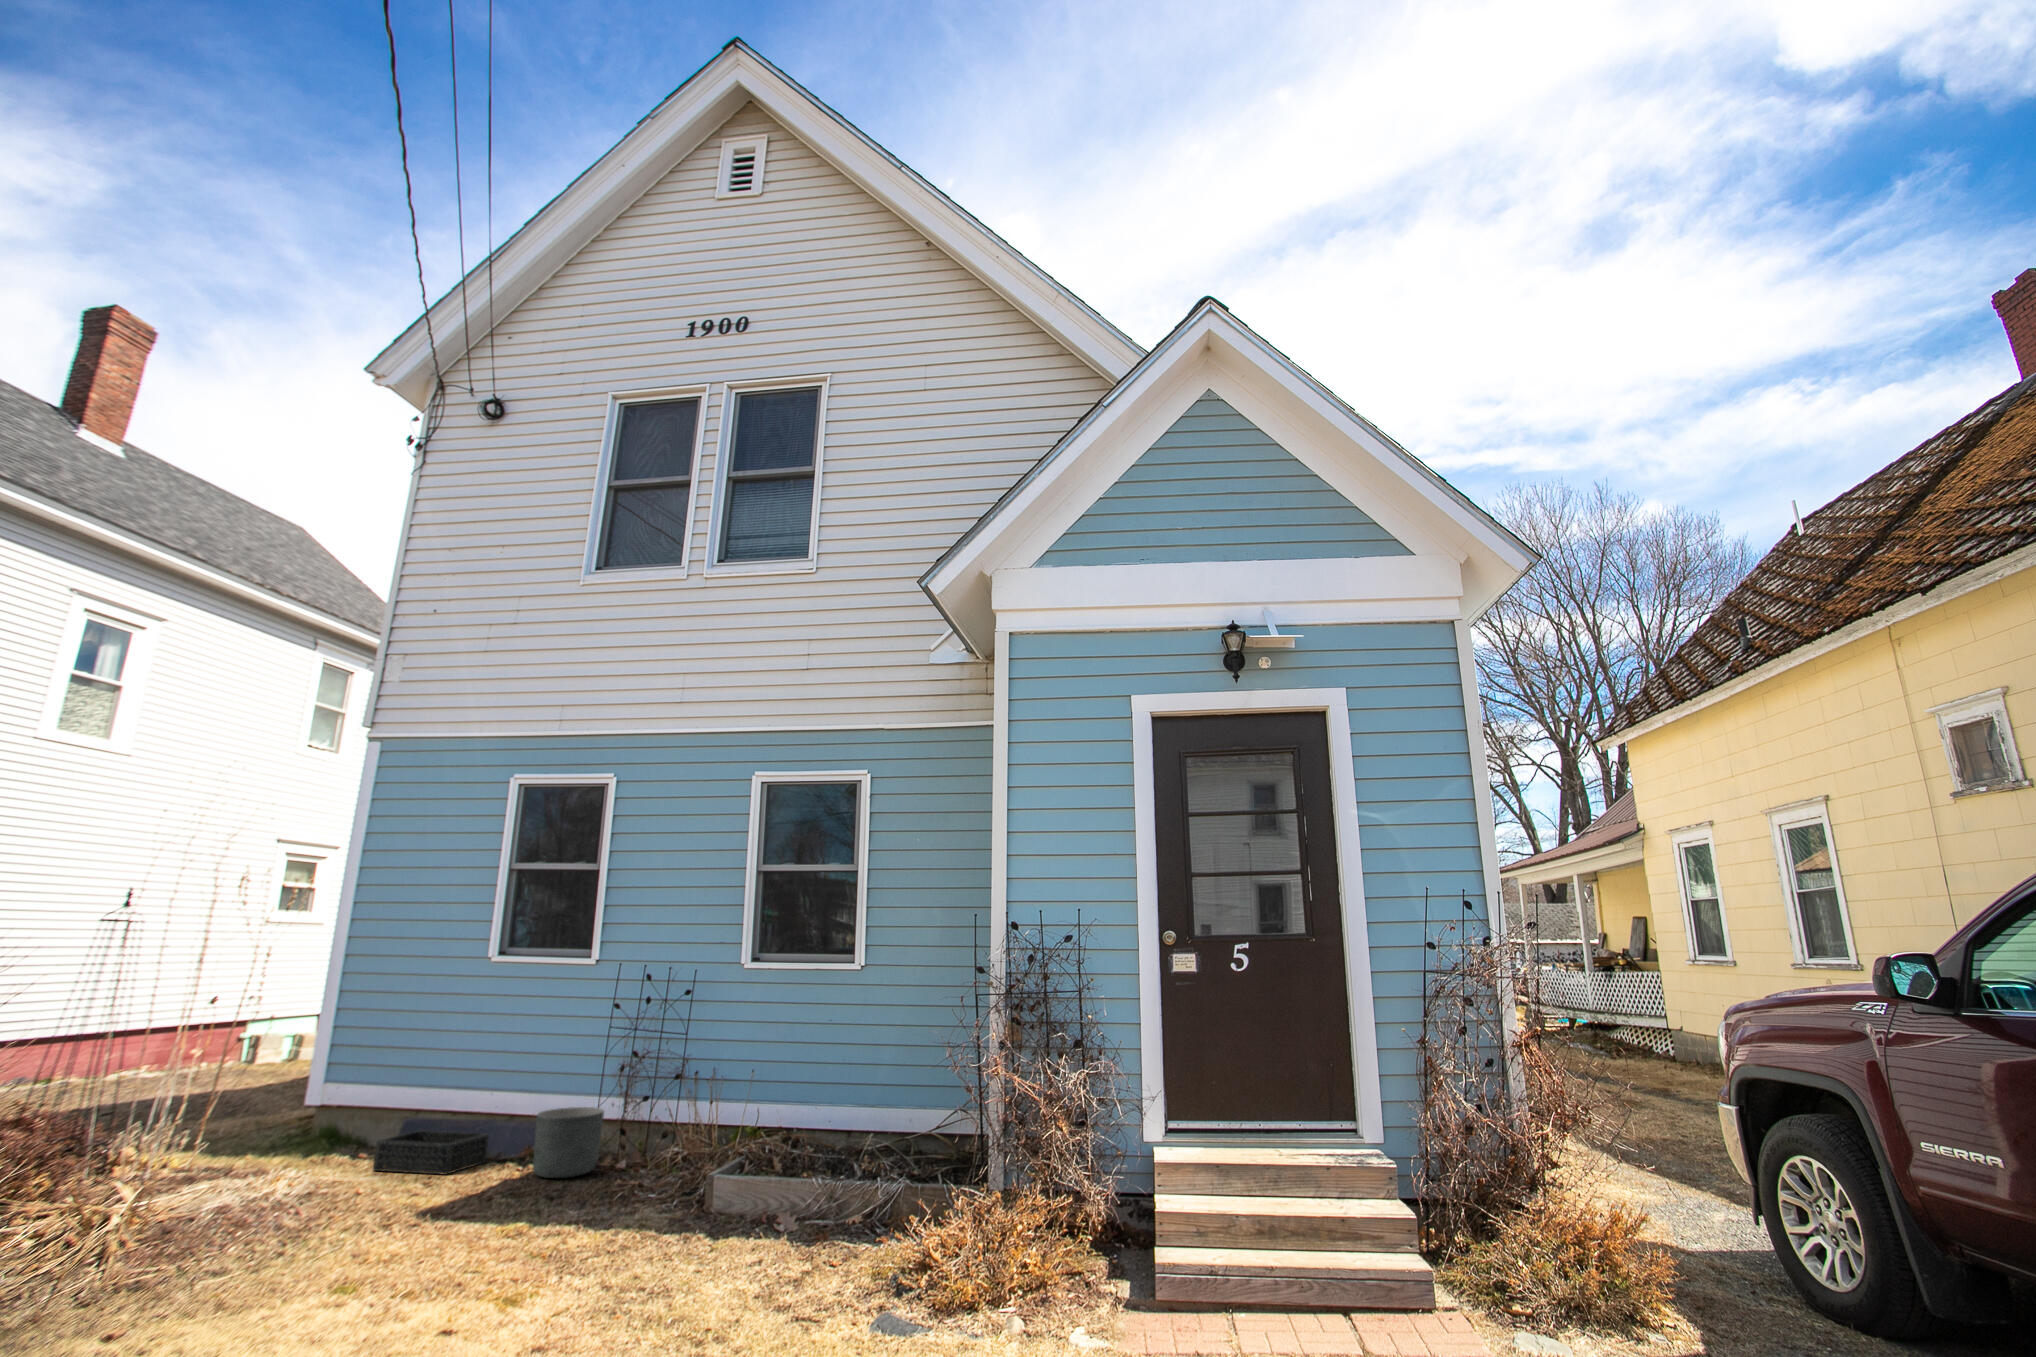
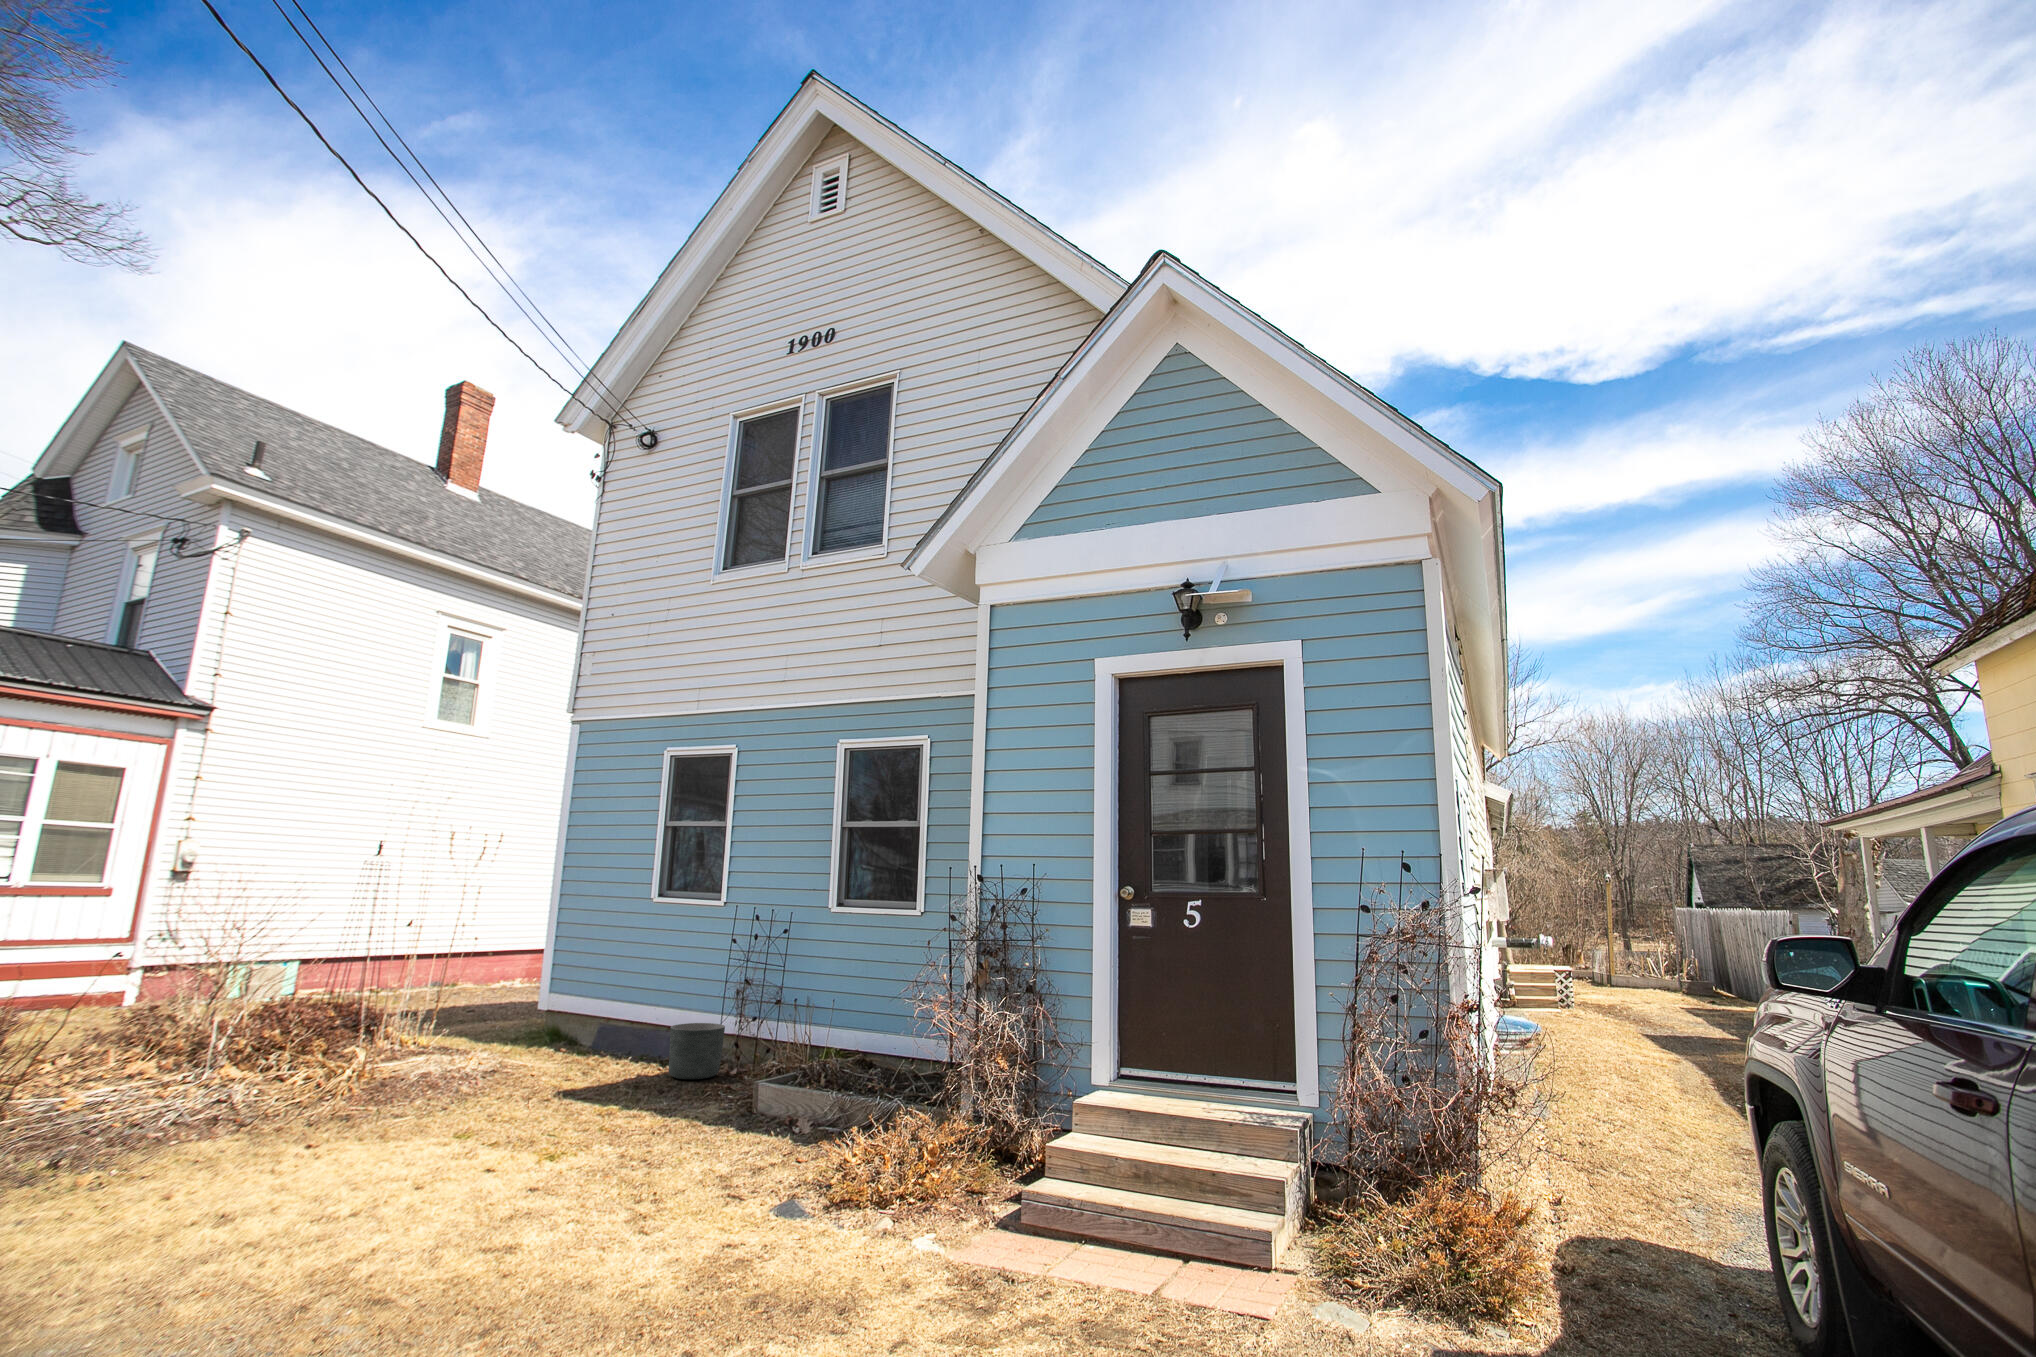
basket: present [373,1131,489,1175] -> none [567,1034,651,1069]

